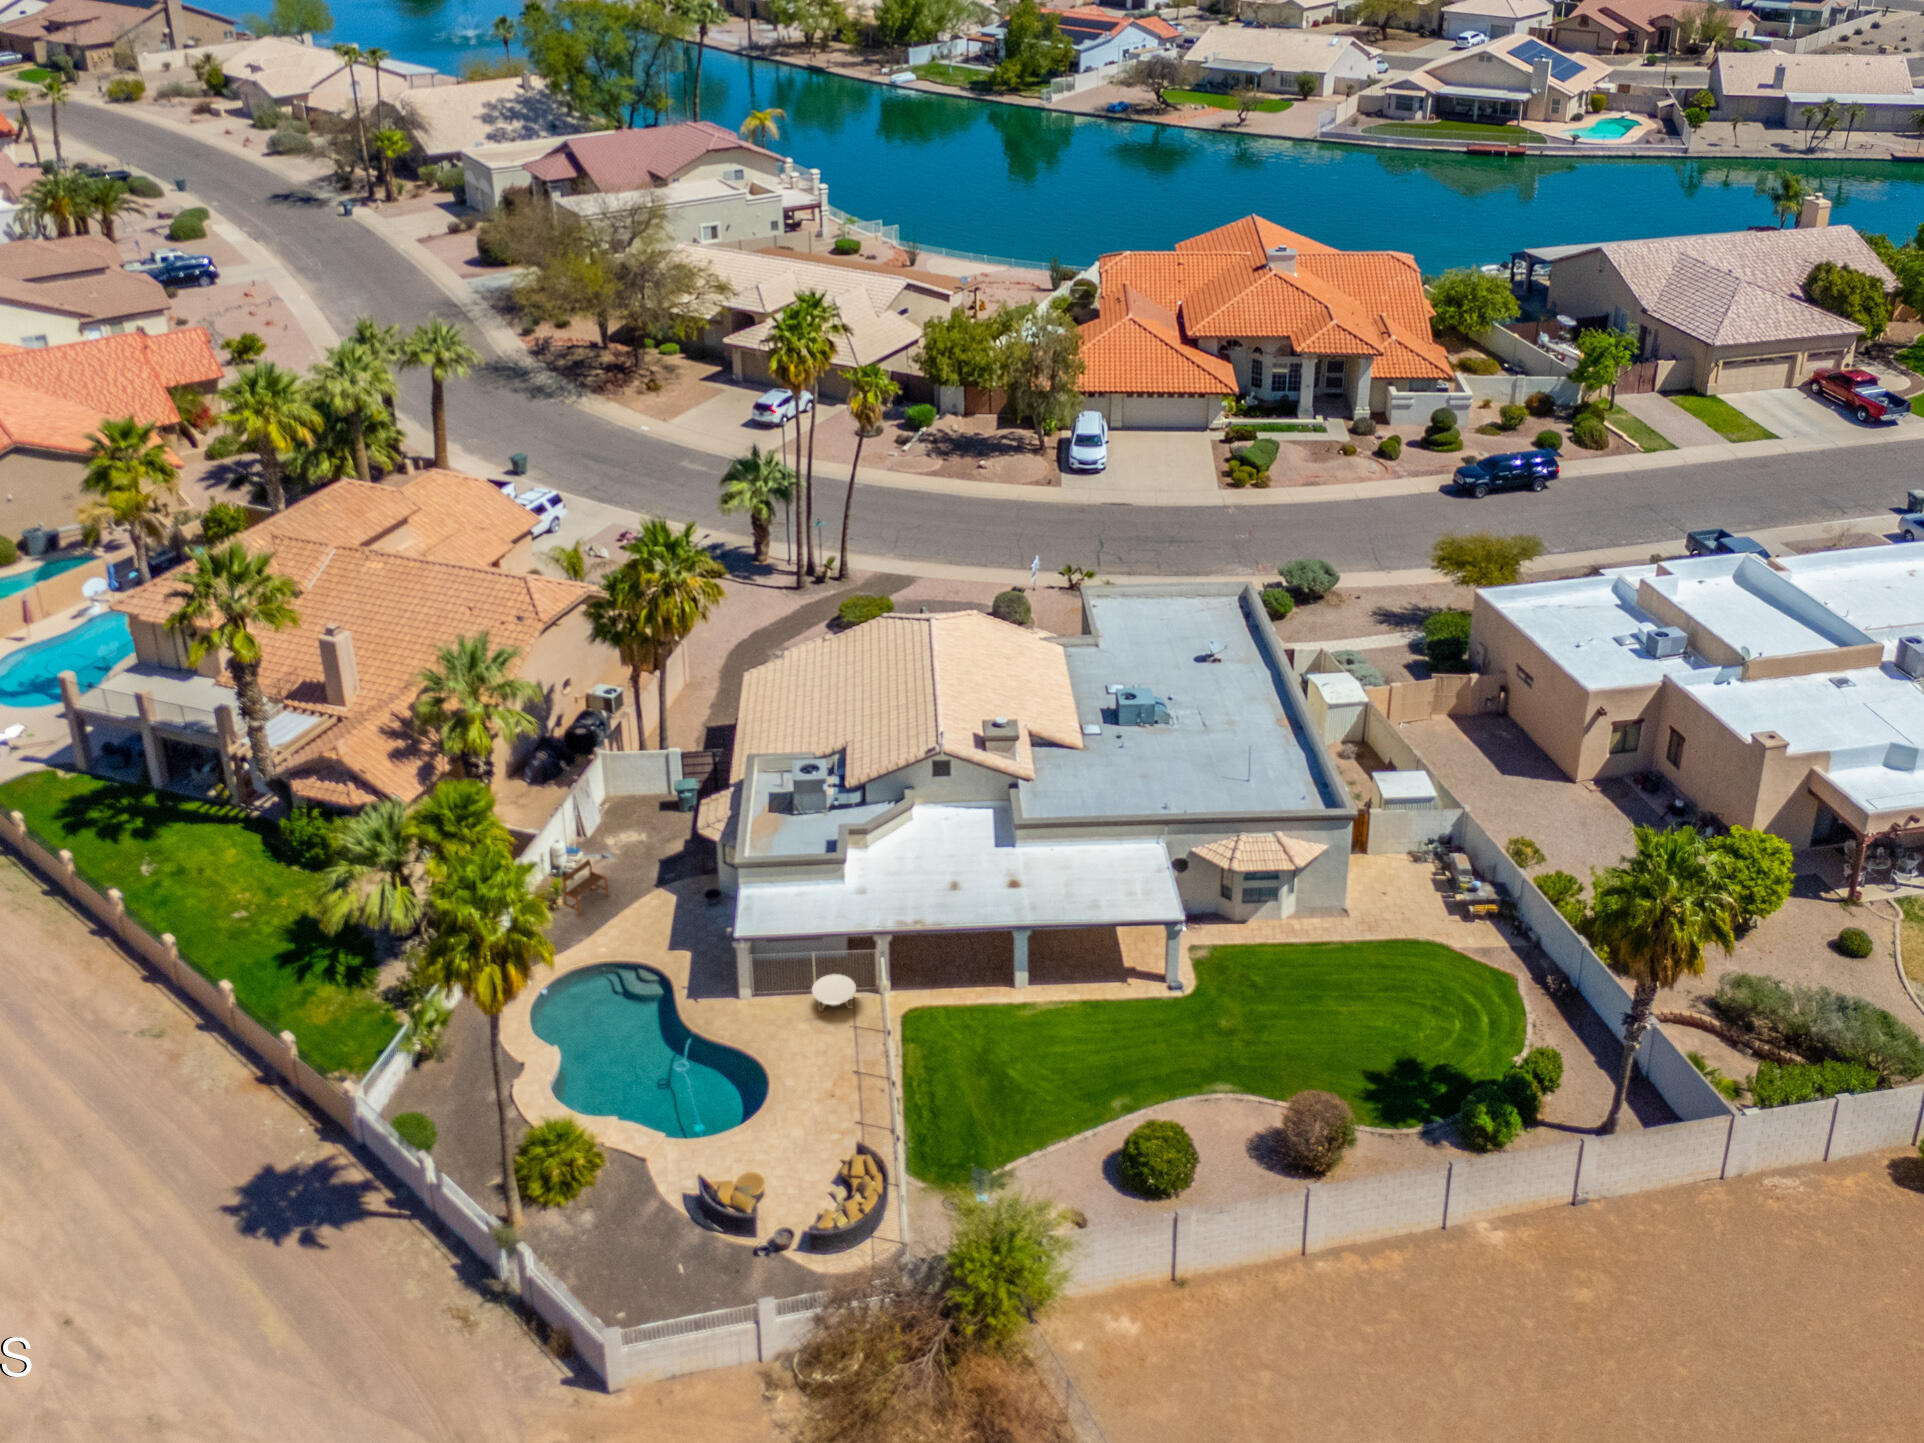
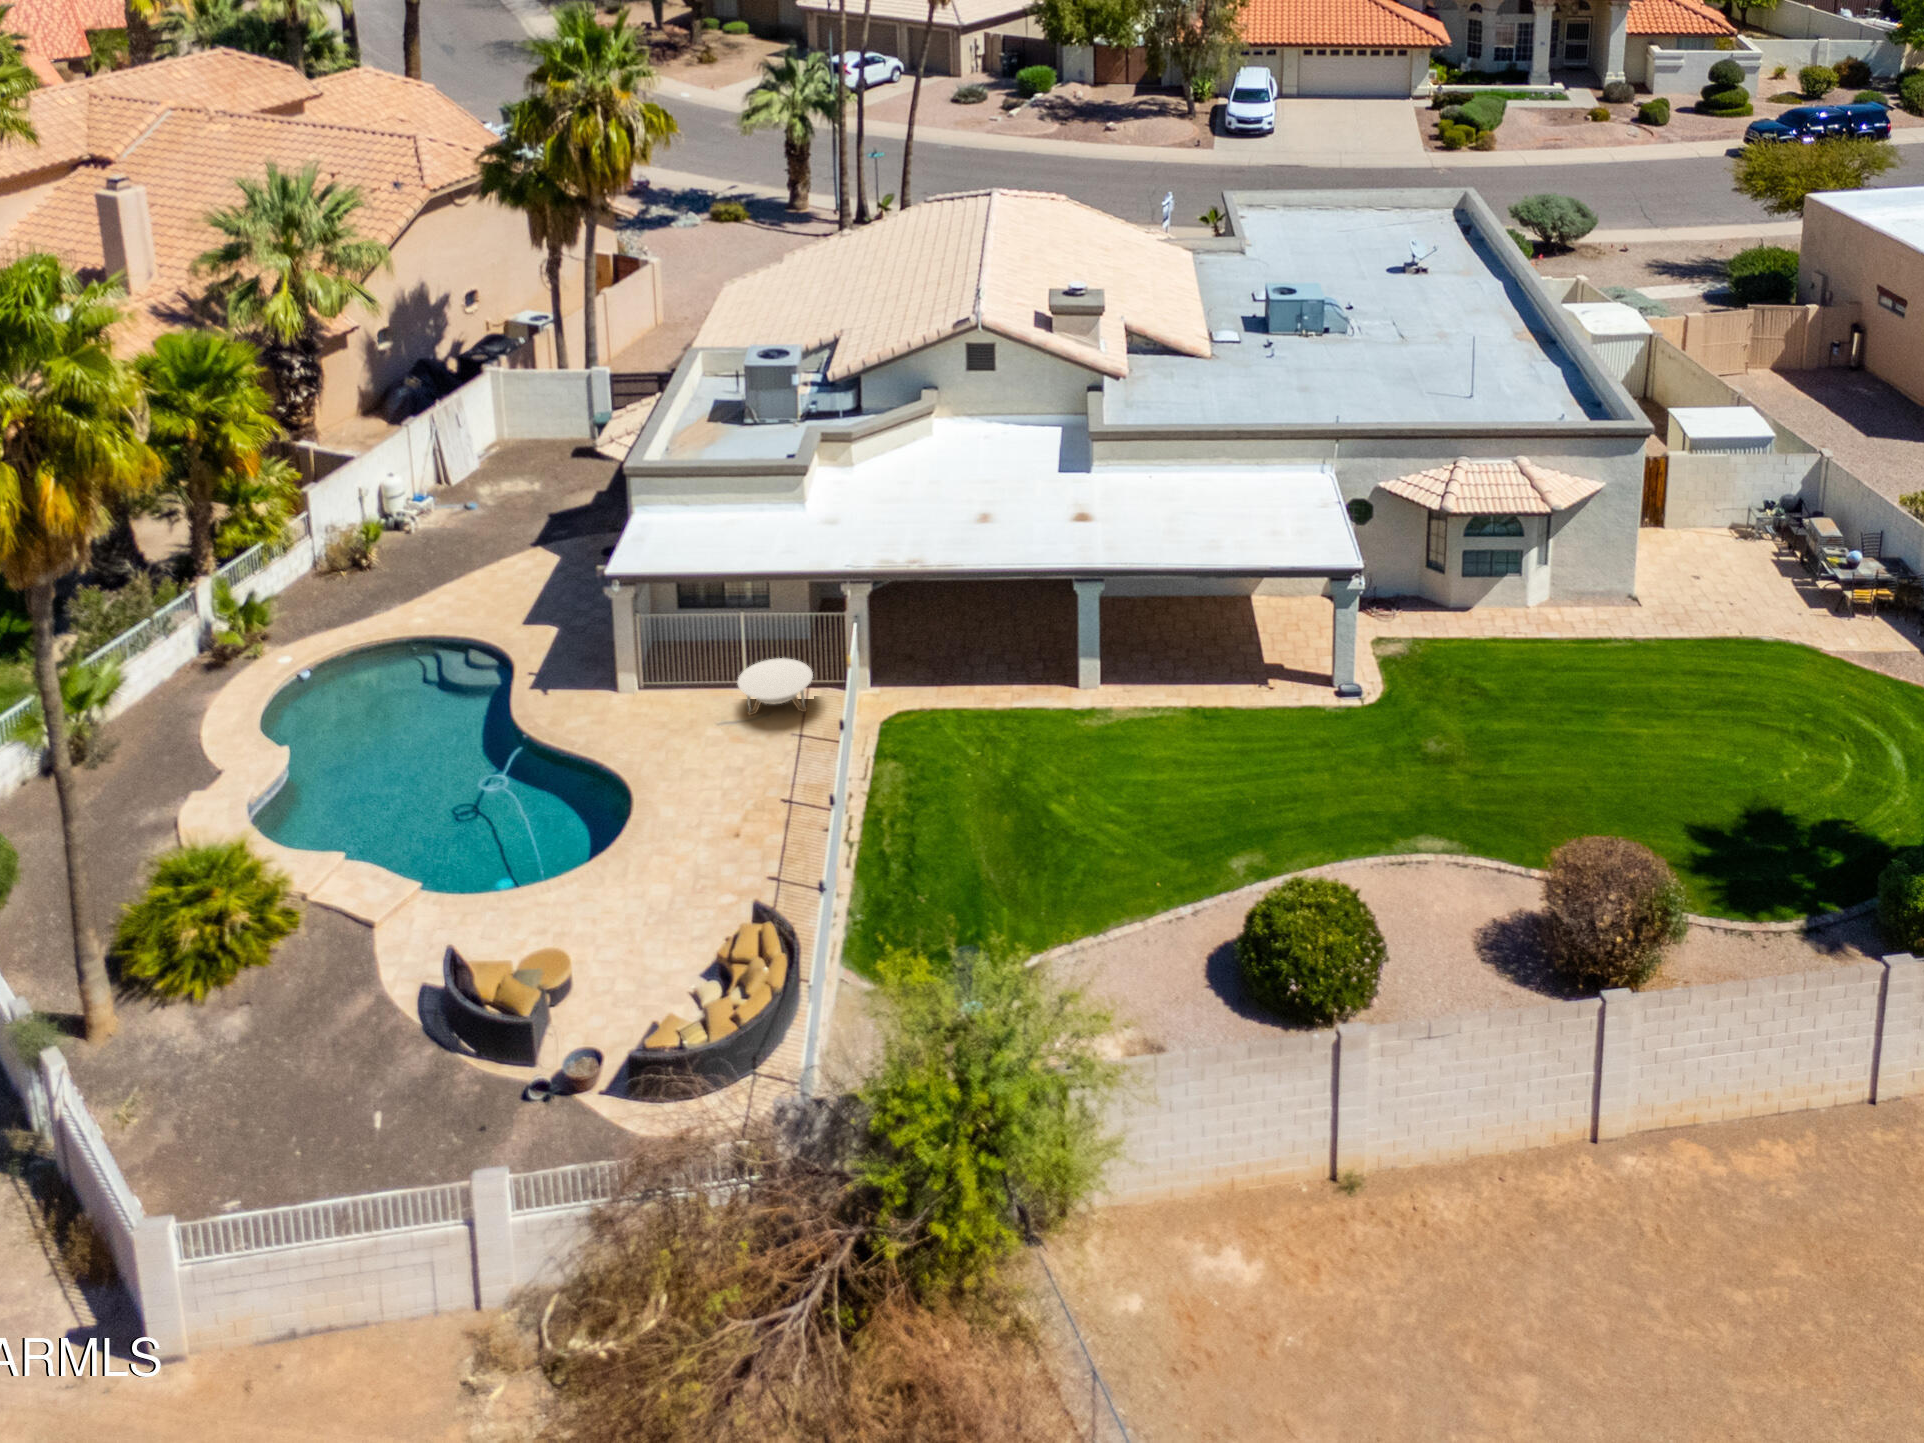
bench: present [562,859,609,916] -> none [377,497,463,584]

